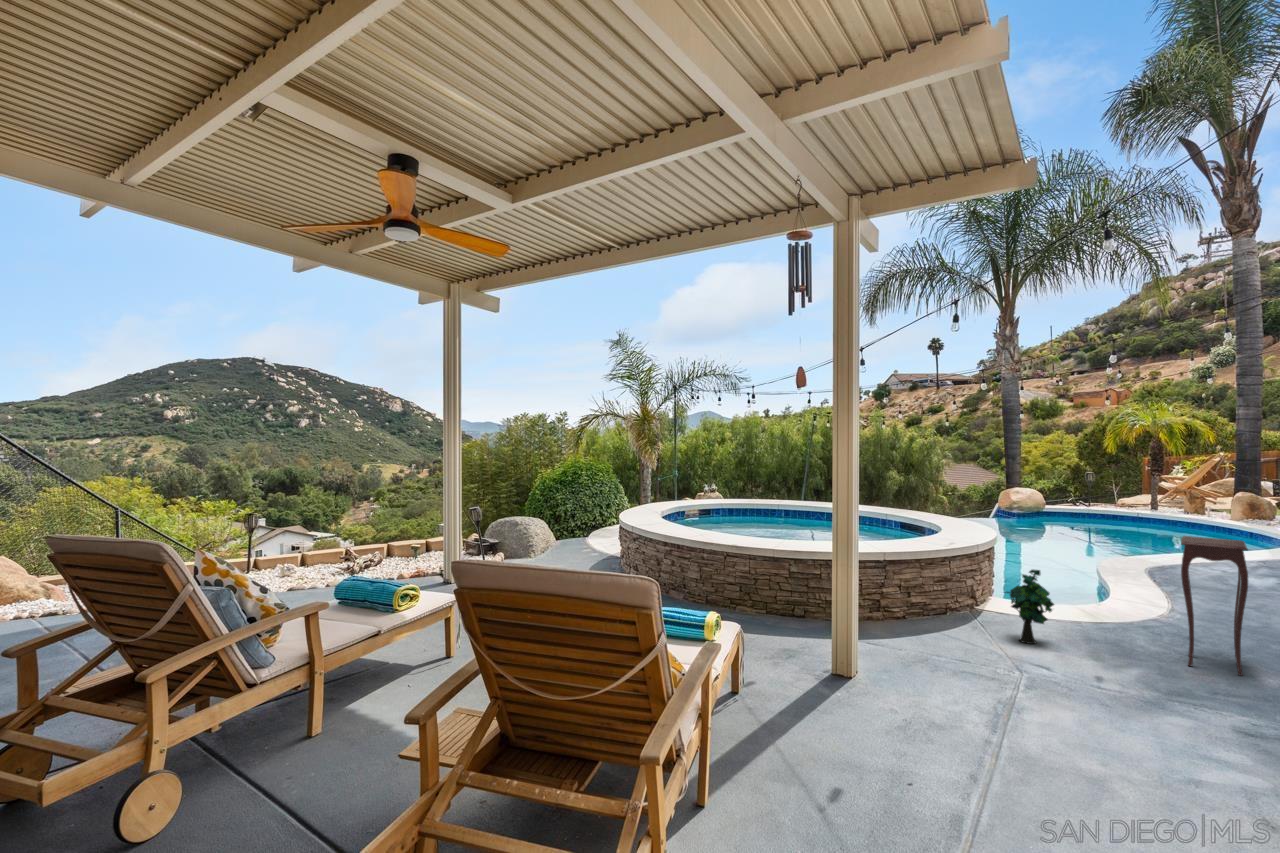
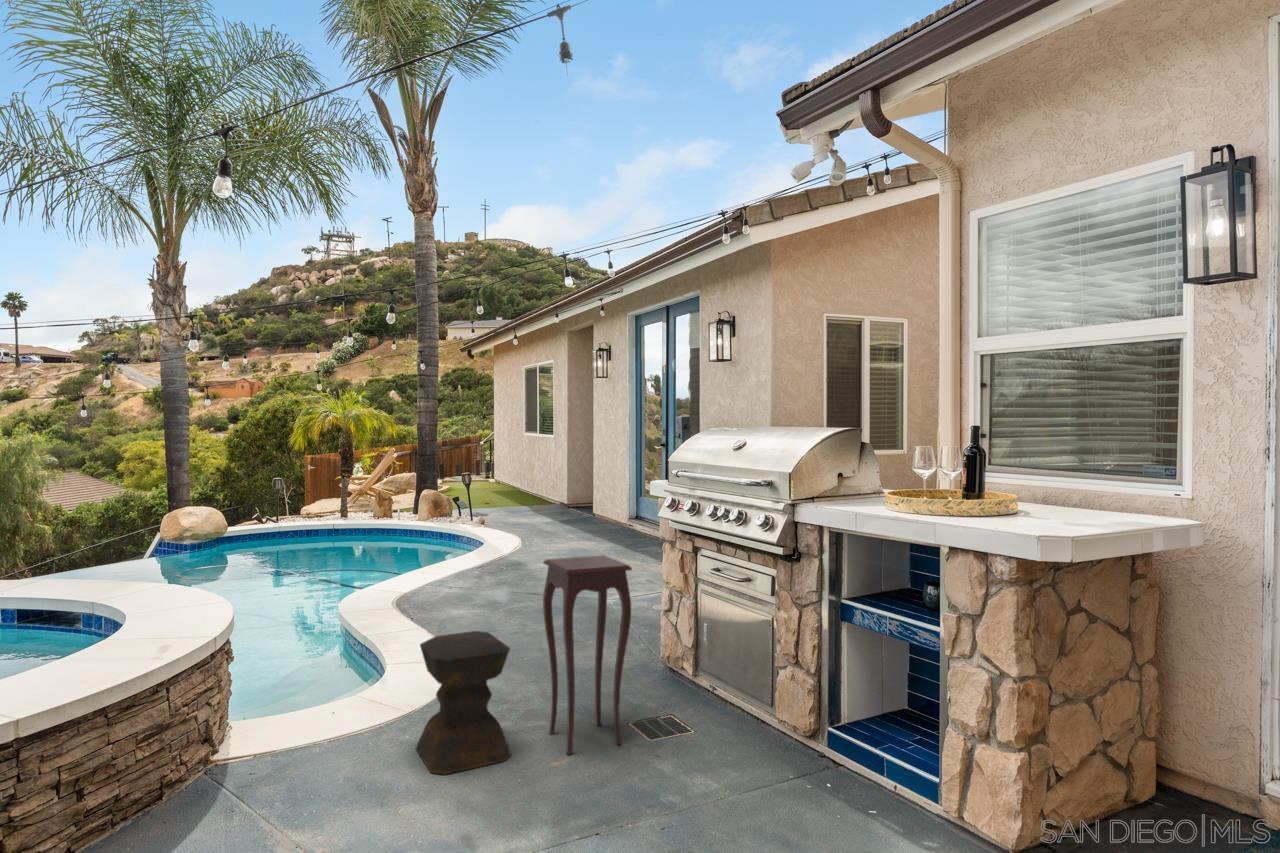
decorative plant: present [1005,570,1054,644] -> none [308,664,401,819]
stool: none [1083,571,1145,654] -> present [416,631,511,774]

